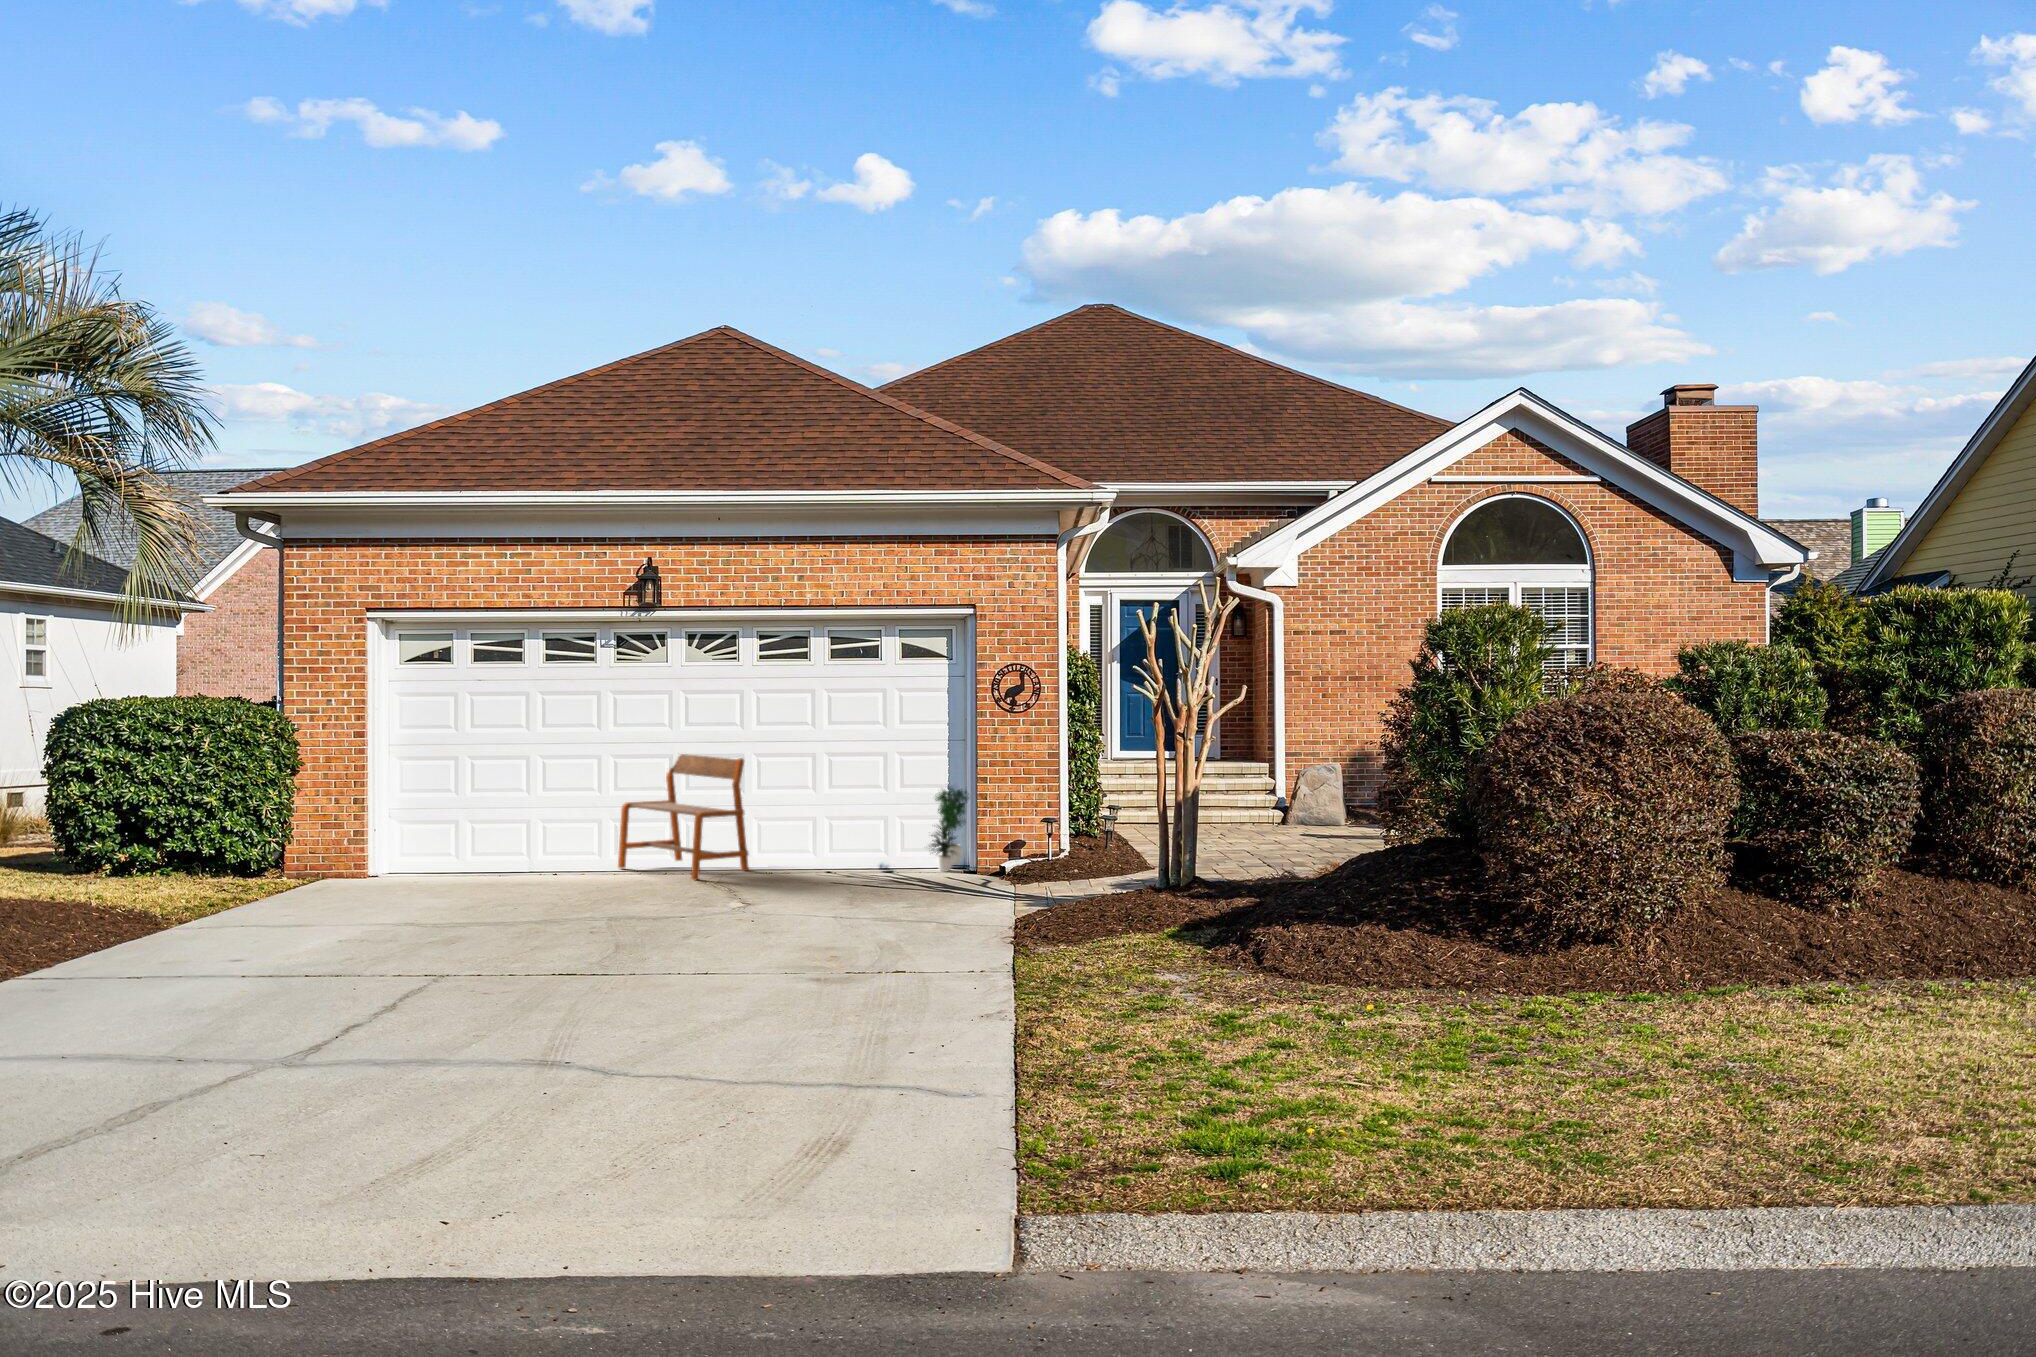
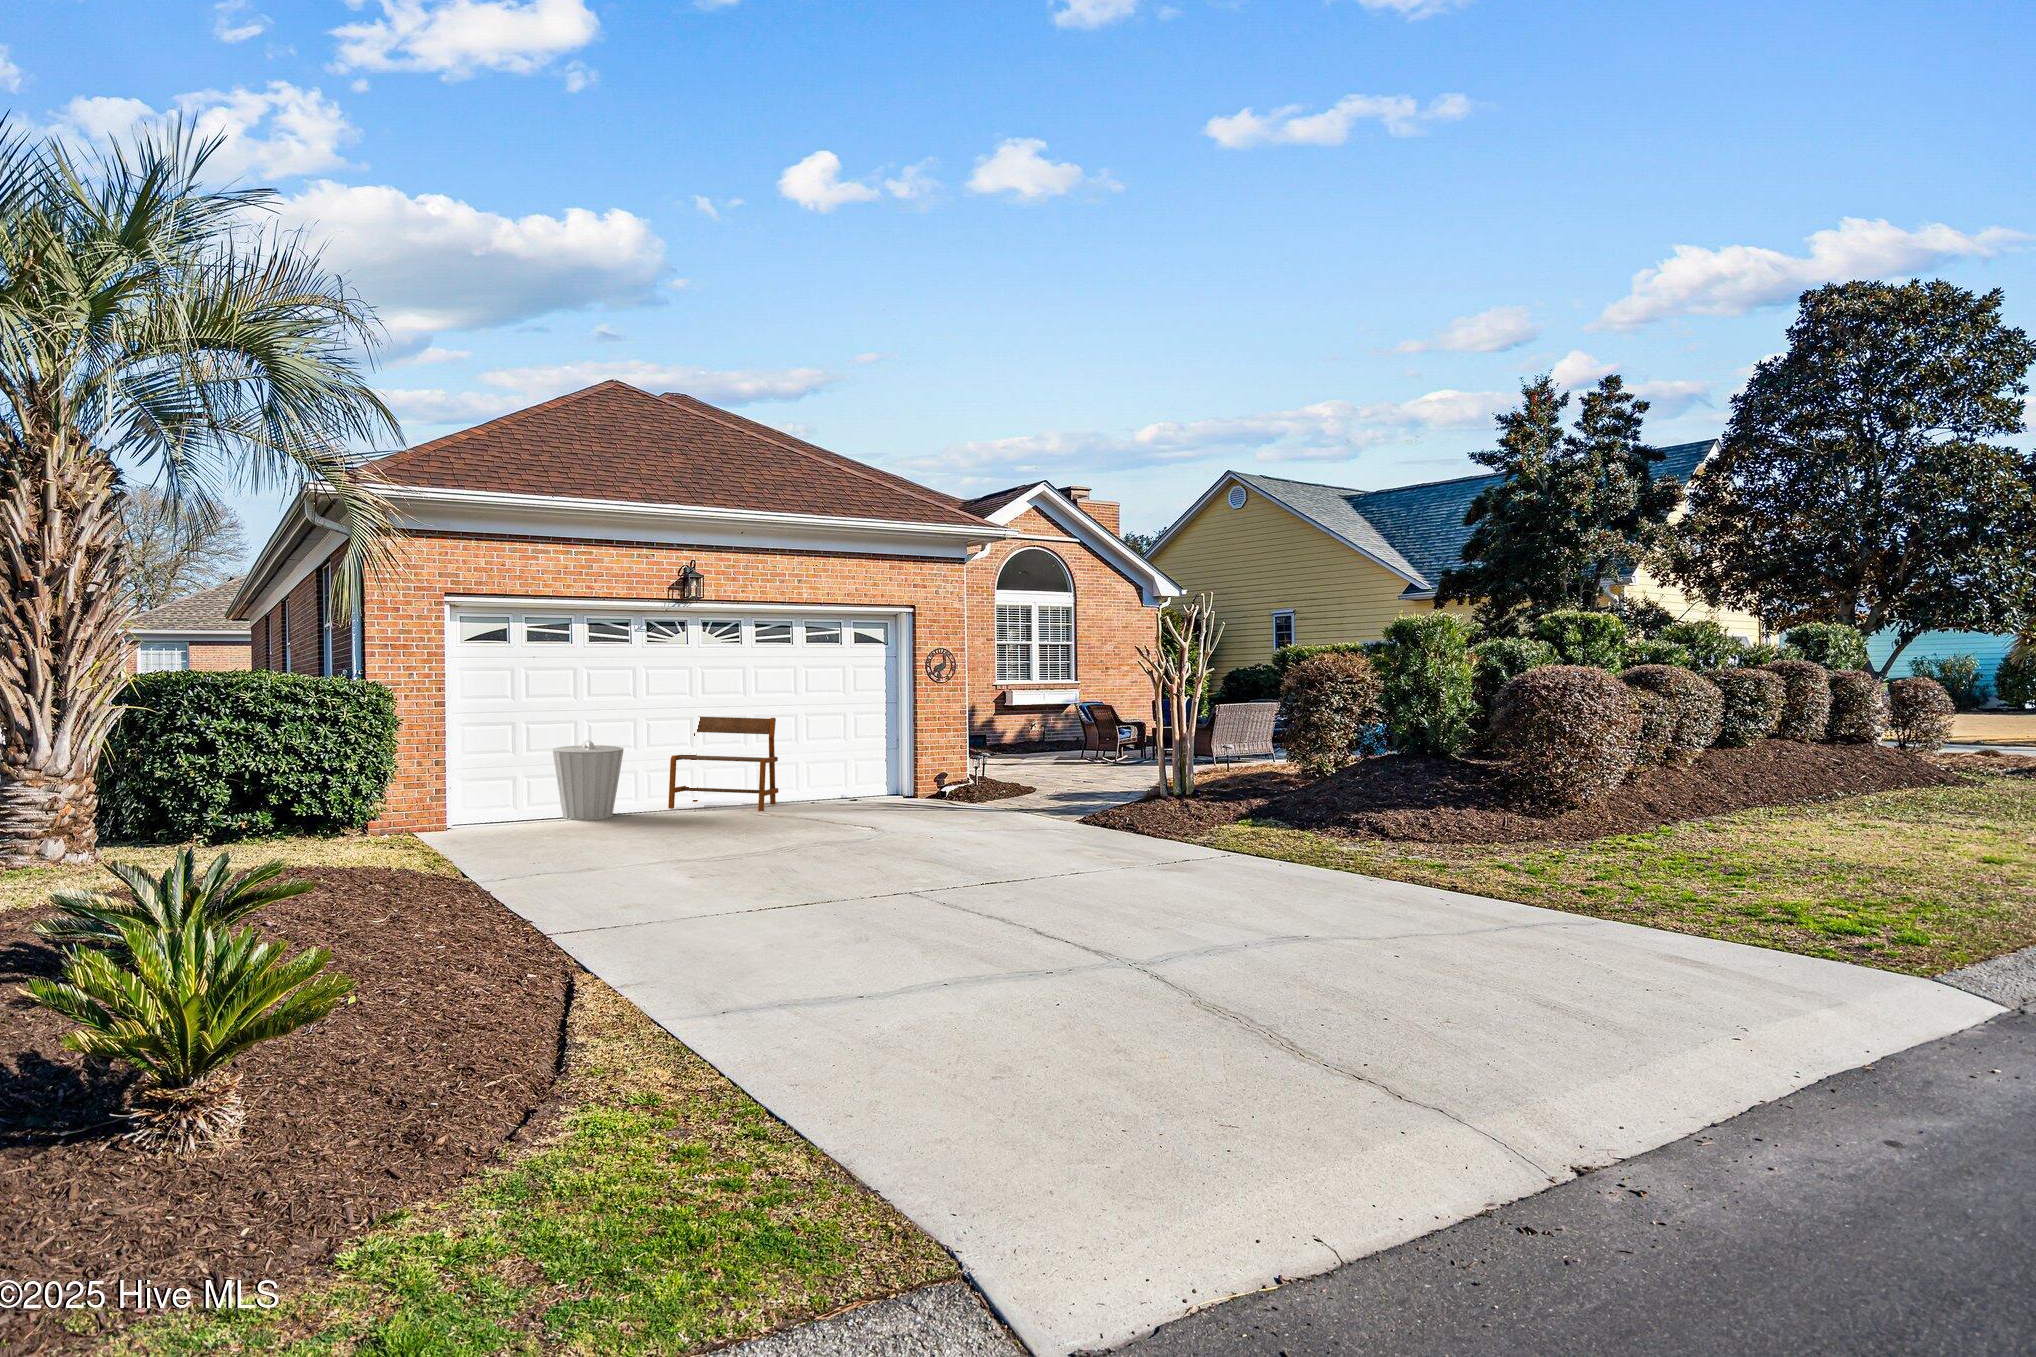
trash can: none [468,781,552,877] -> present [553,741,624,820]
potted plant: present [929,787,969,872] -> none [889,732,924,796]

